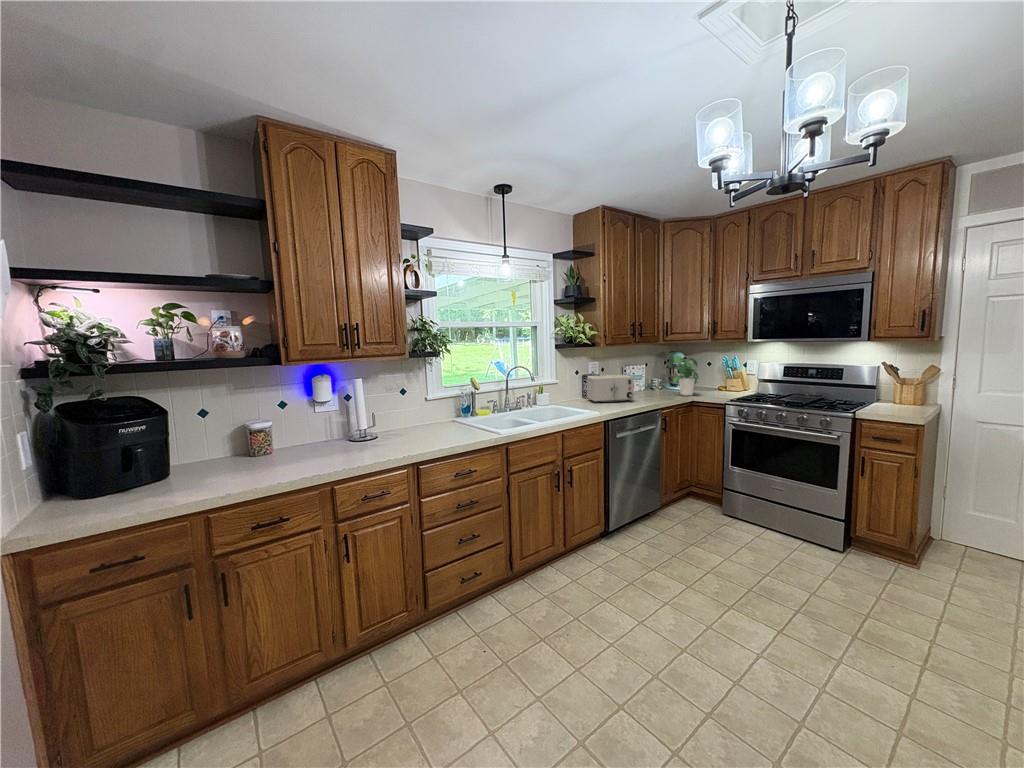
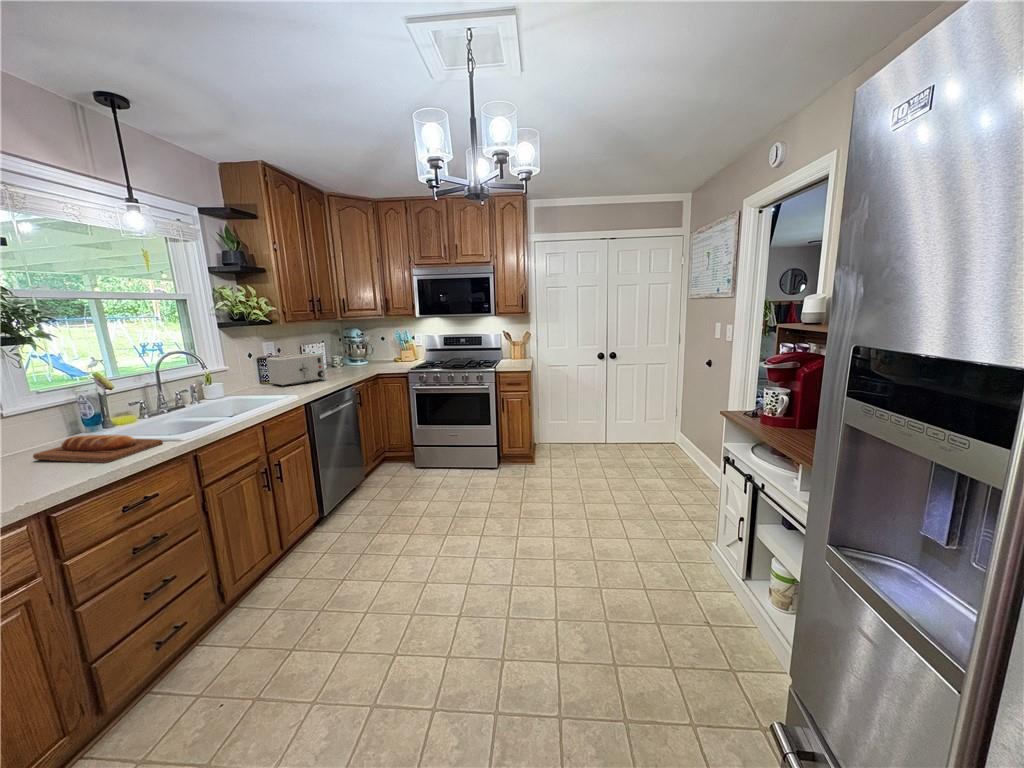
potted plant: present [669,355,698,396] -> none [351,331,381,369]
bread loaf: none [434,419,490,440] -> present [33,435,163,463]

